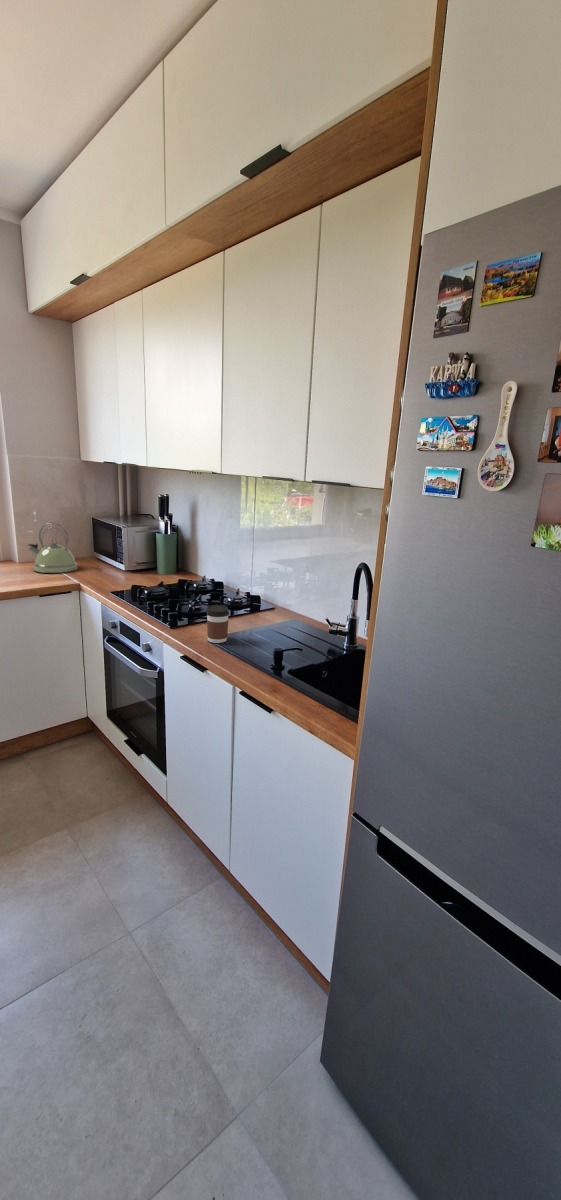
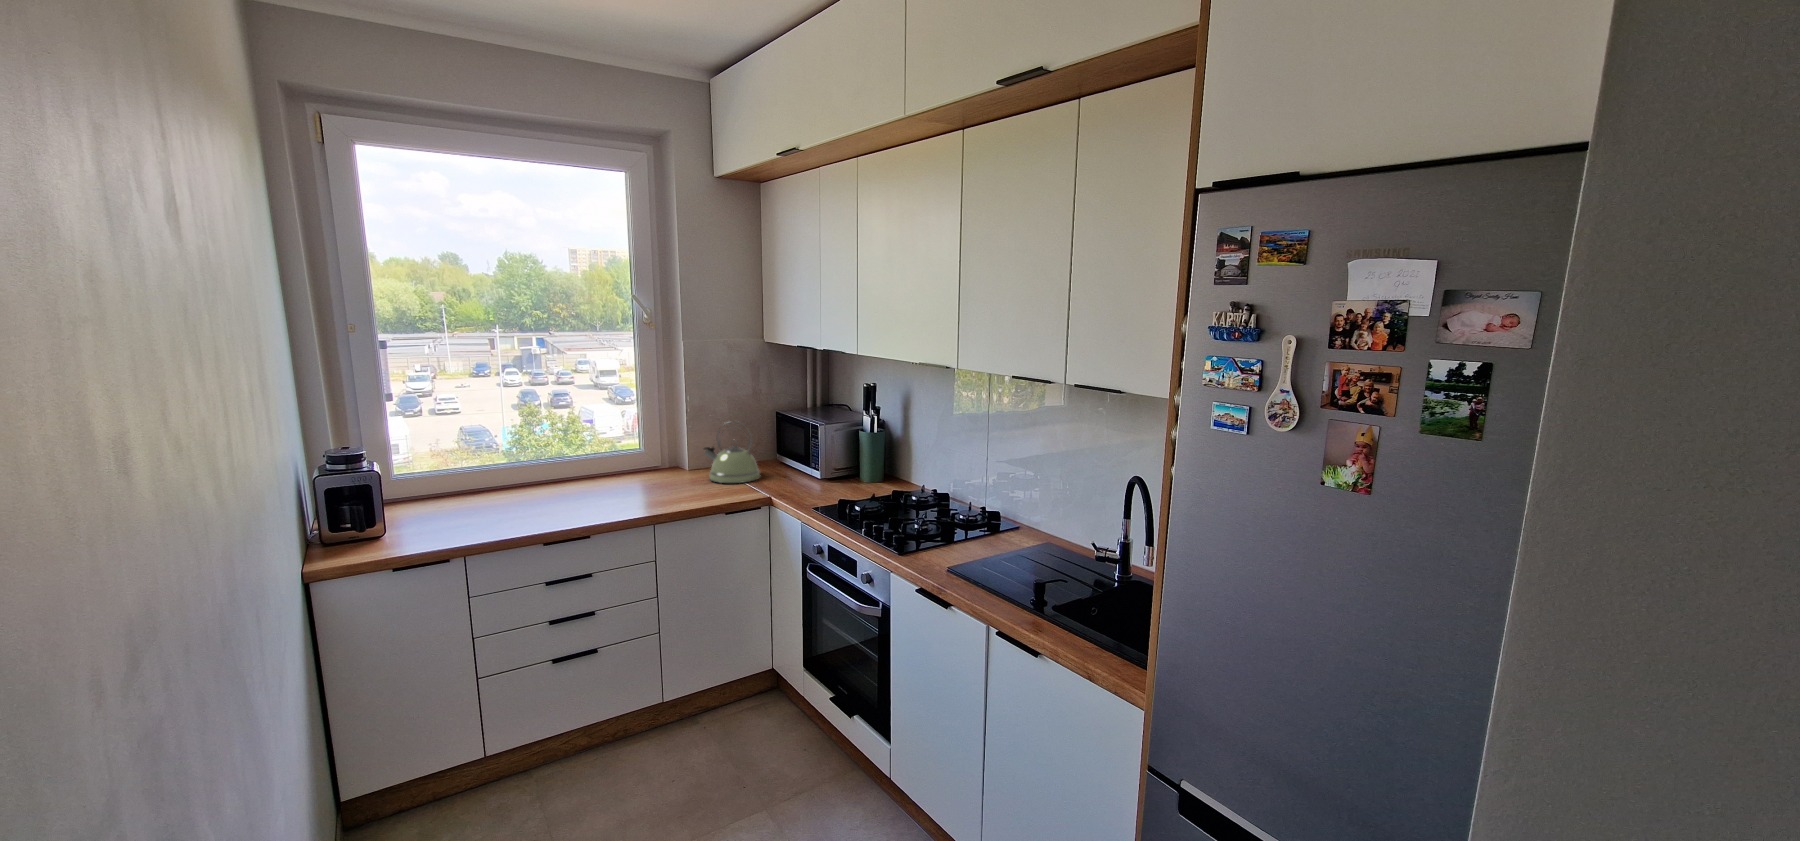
coffee cup: present [207,605,229,643] -> none [947,526,974,573]

